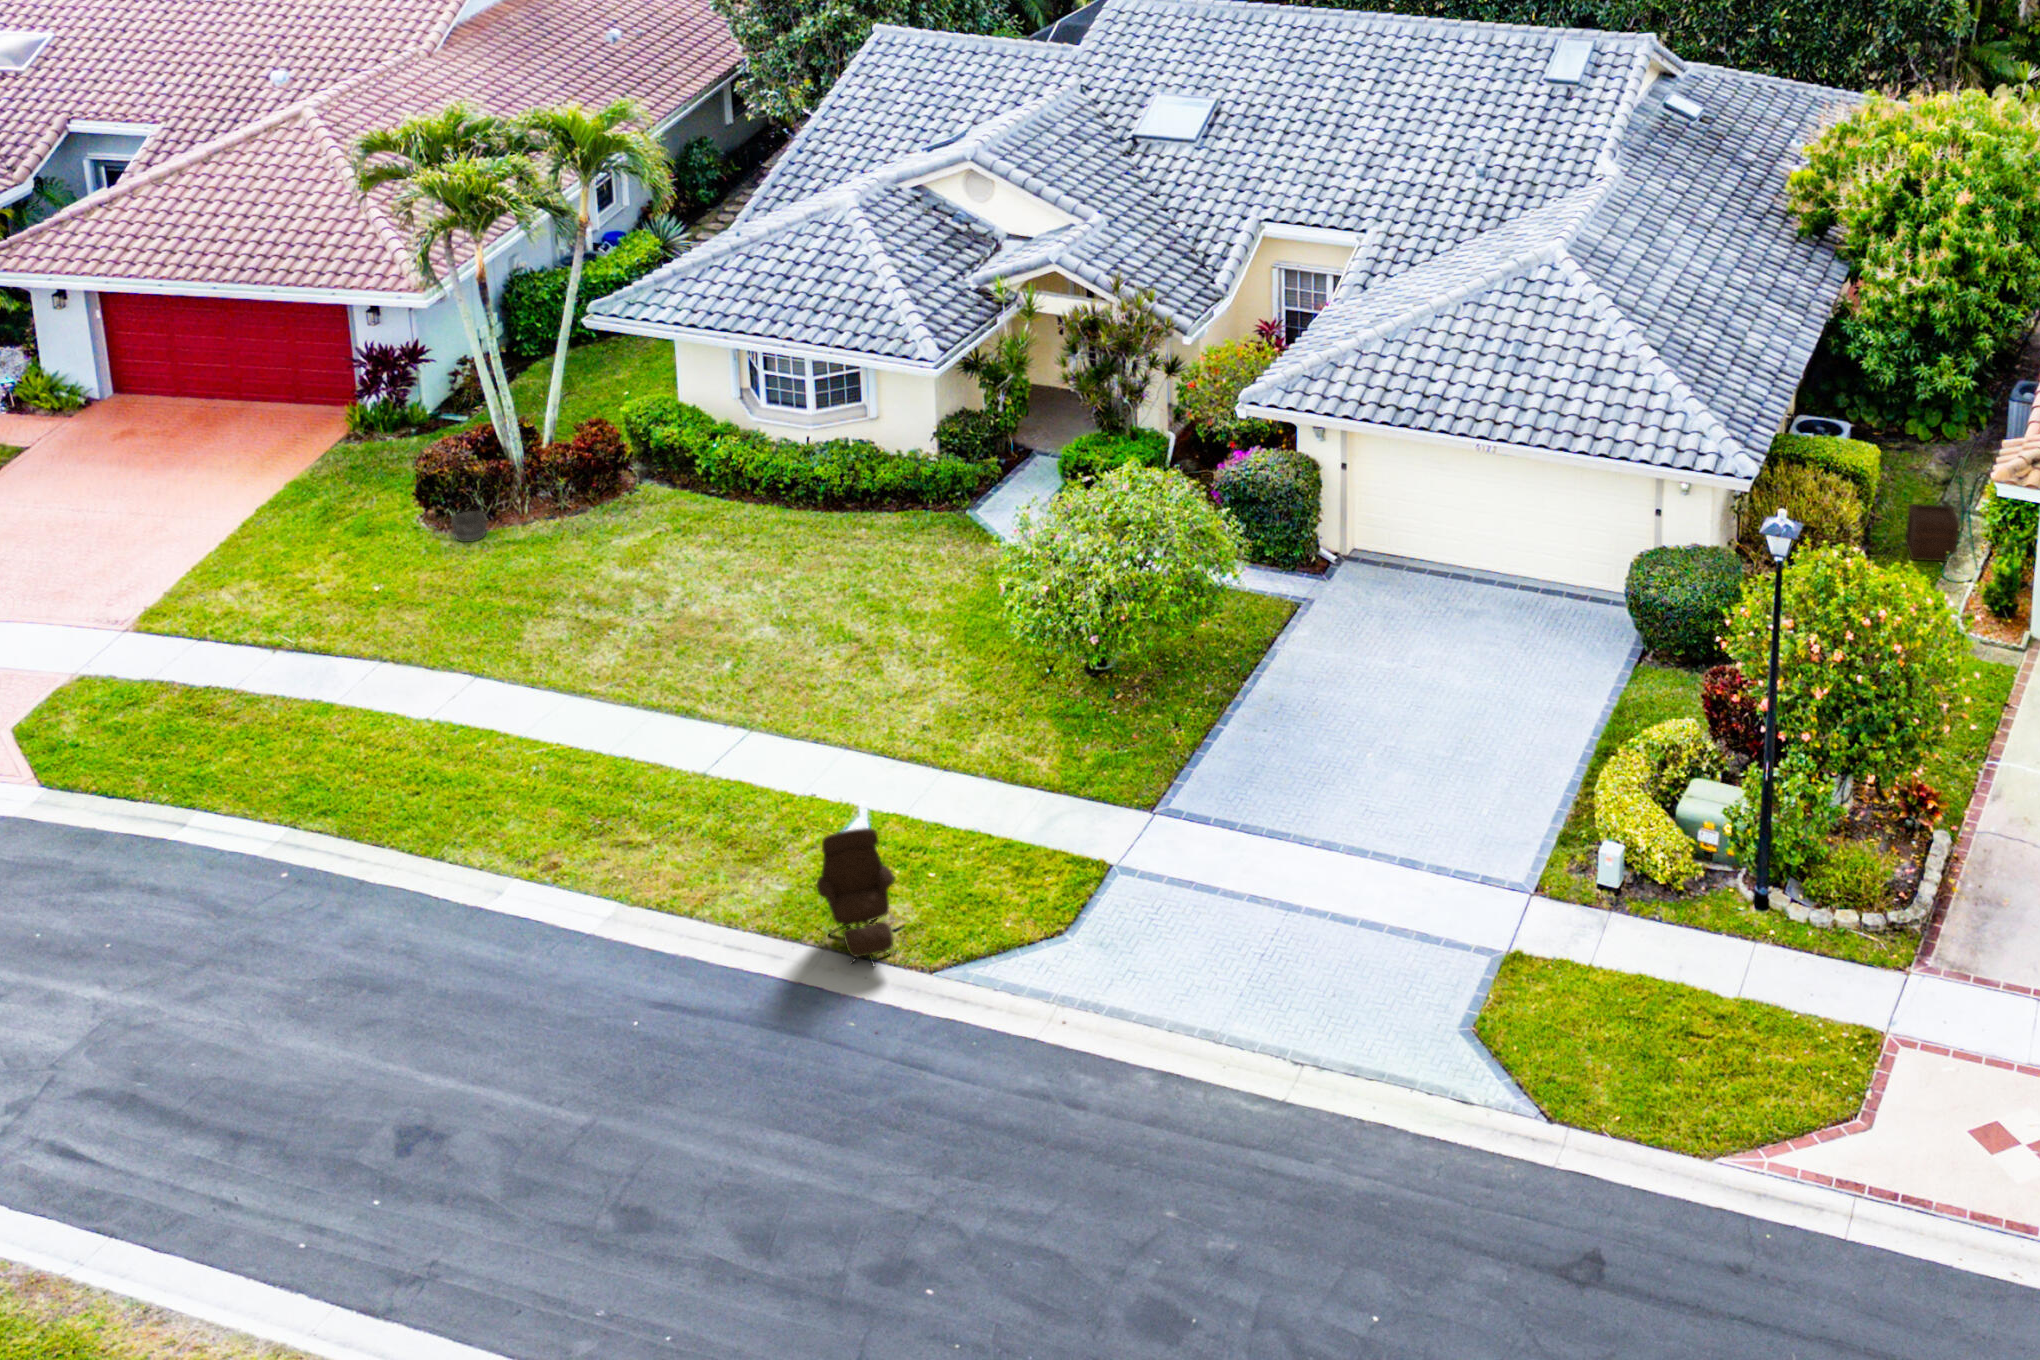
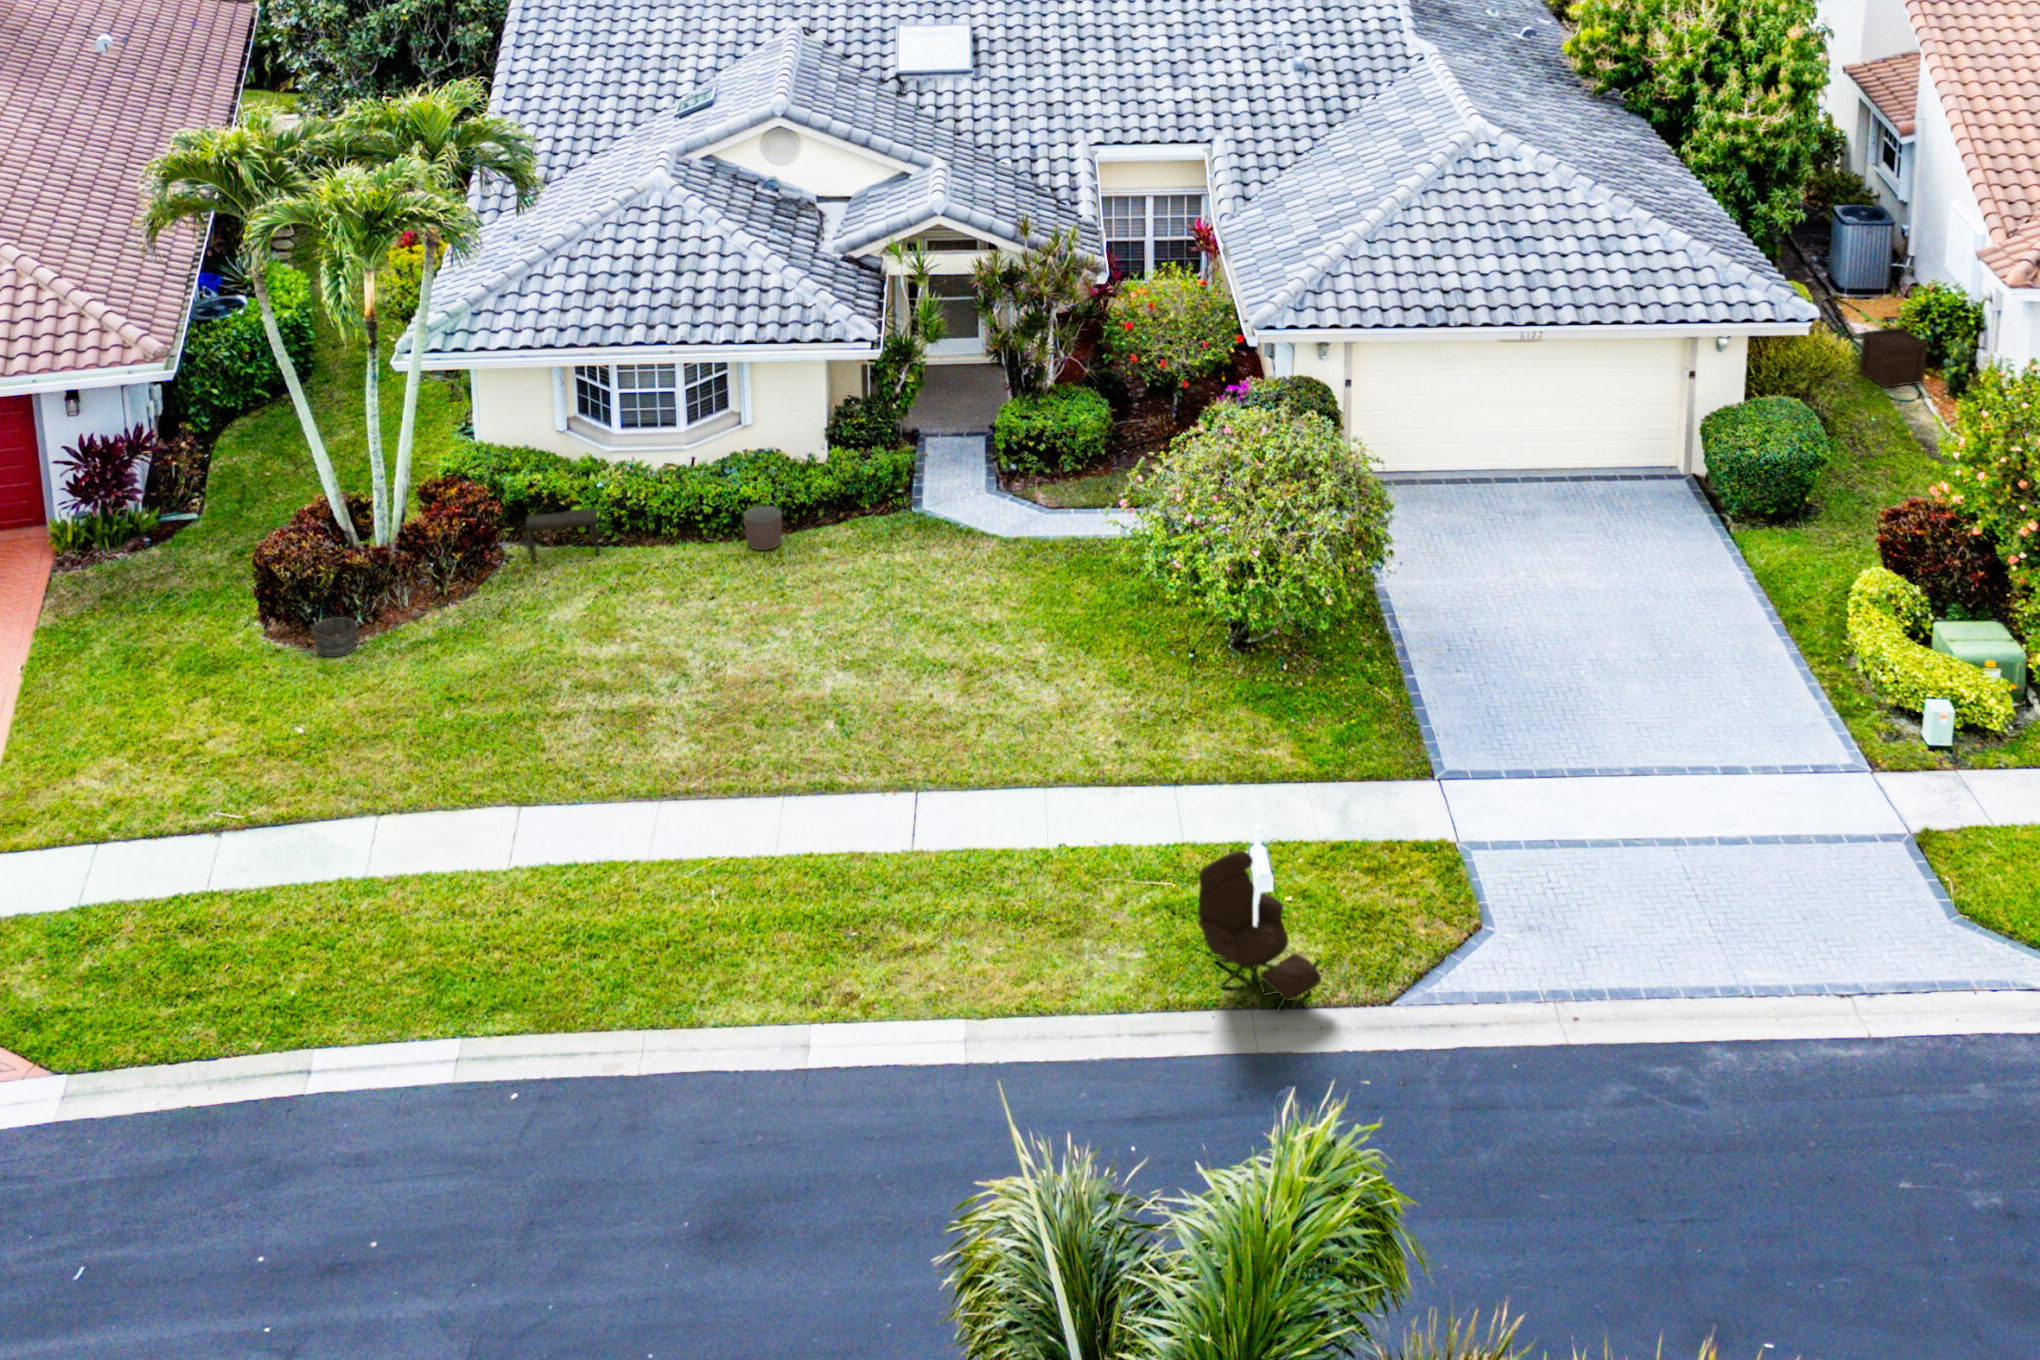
bench: none [659,459,723,500] -> present [526,508,600,562]
planter: none [823,484,854,521] -> present [744,506,782,550]

